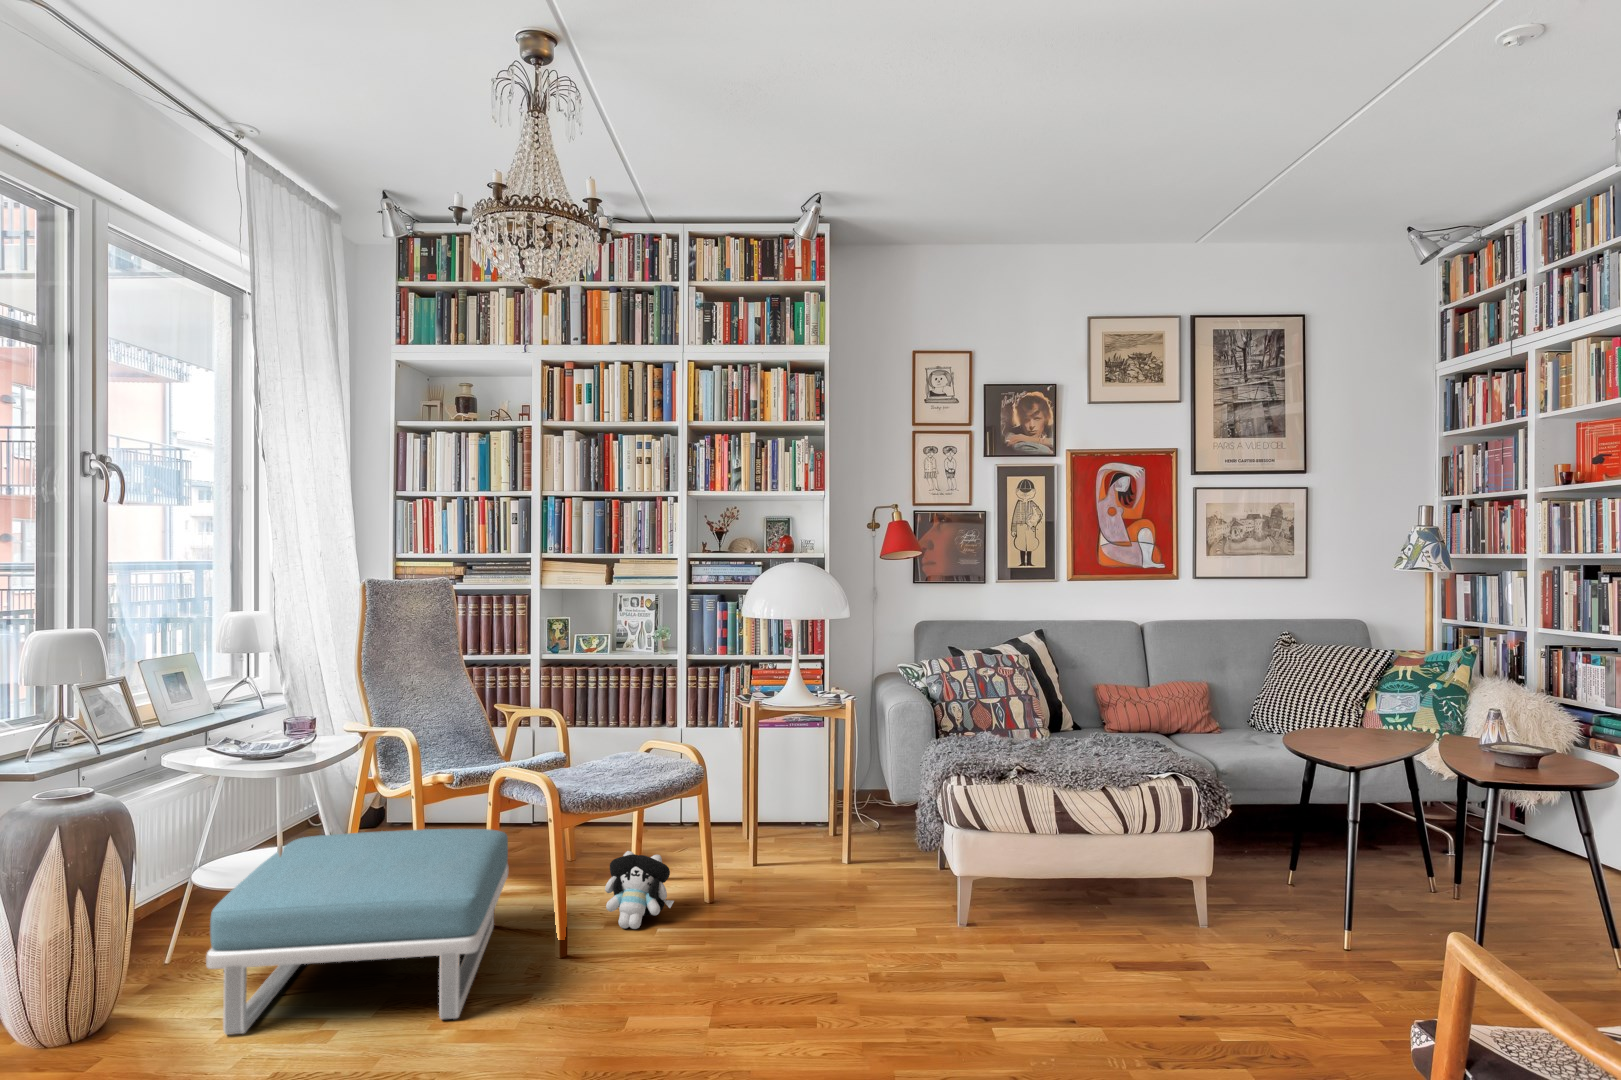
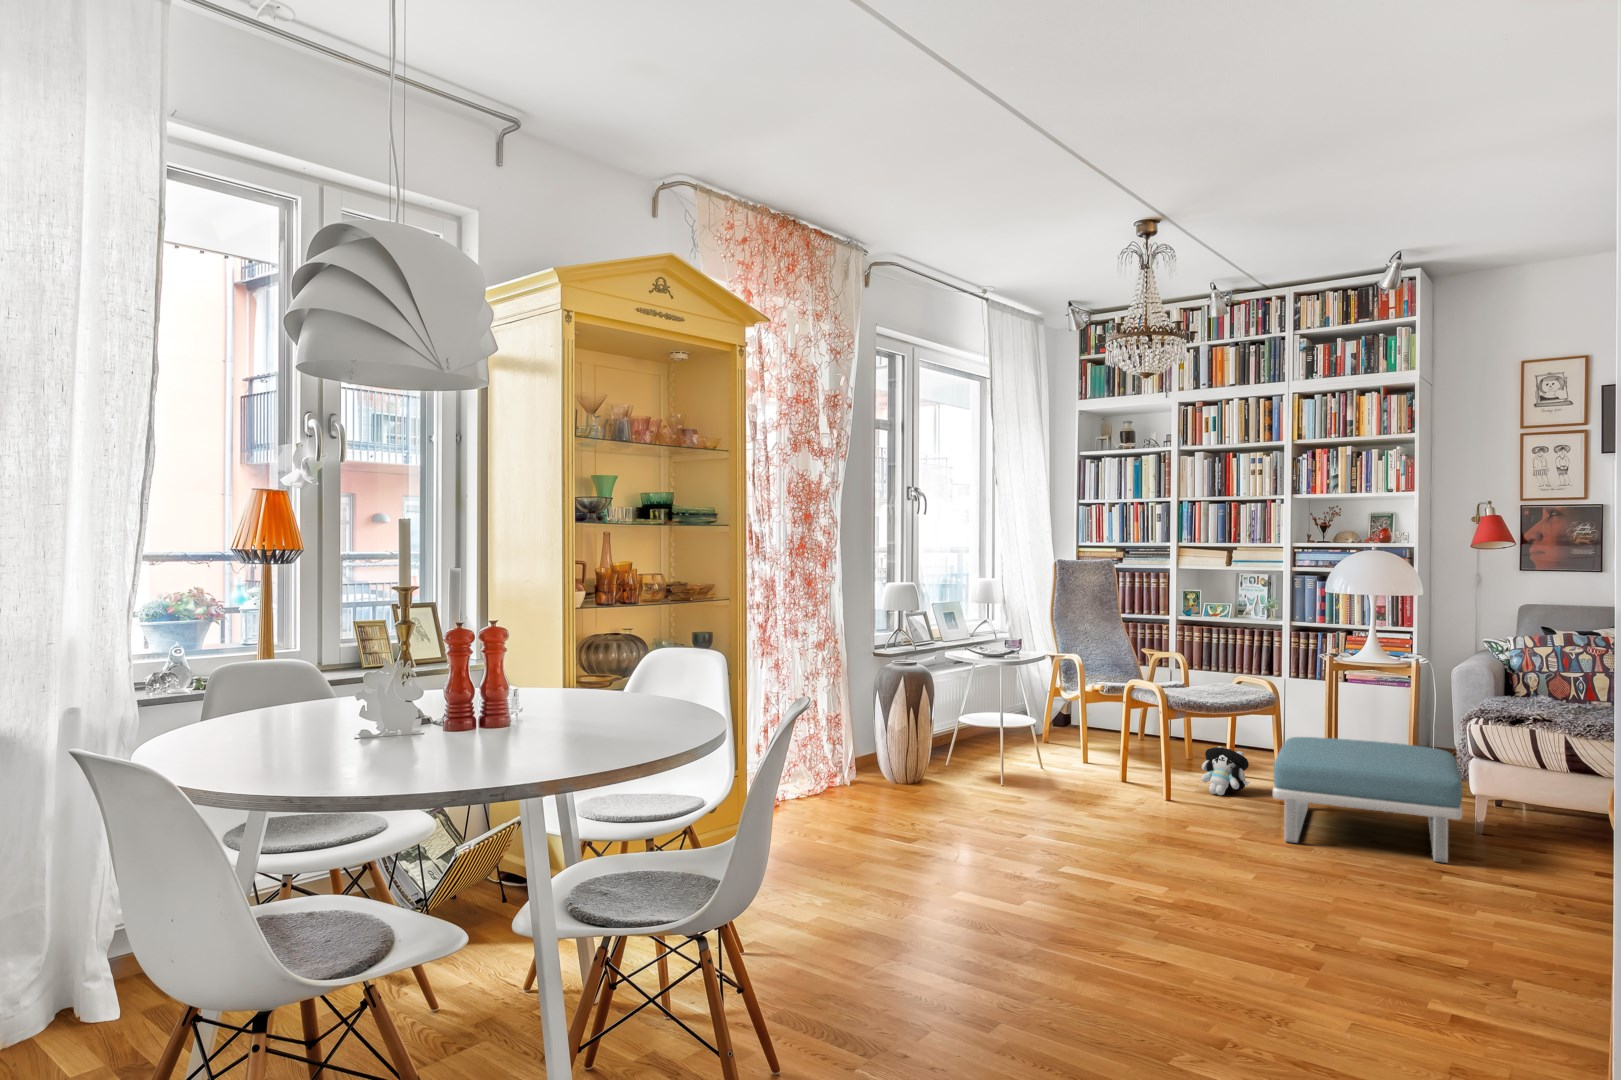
footstool: present [206,829,509,1035] -> present [1272,737,1463,863]

